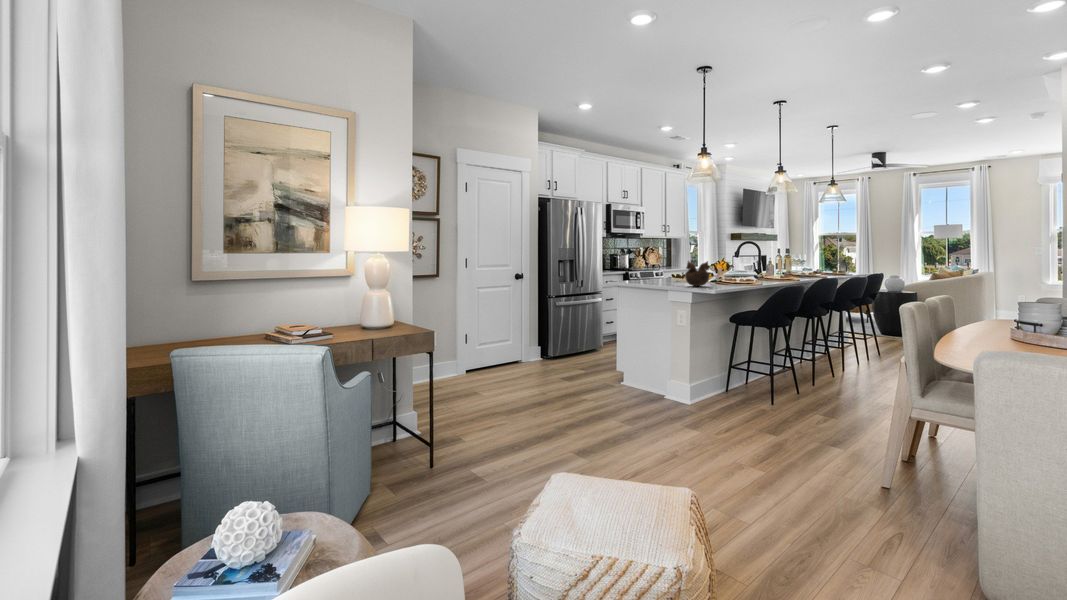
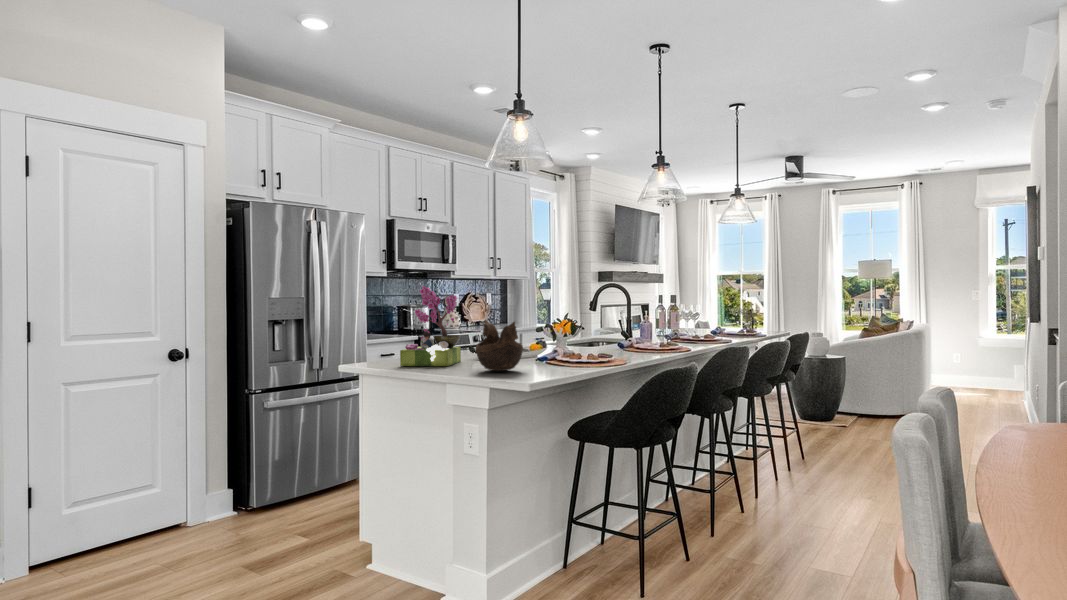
flower arrangement: none [642,243,672,284] -> present [400,286,461,366]

